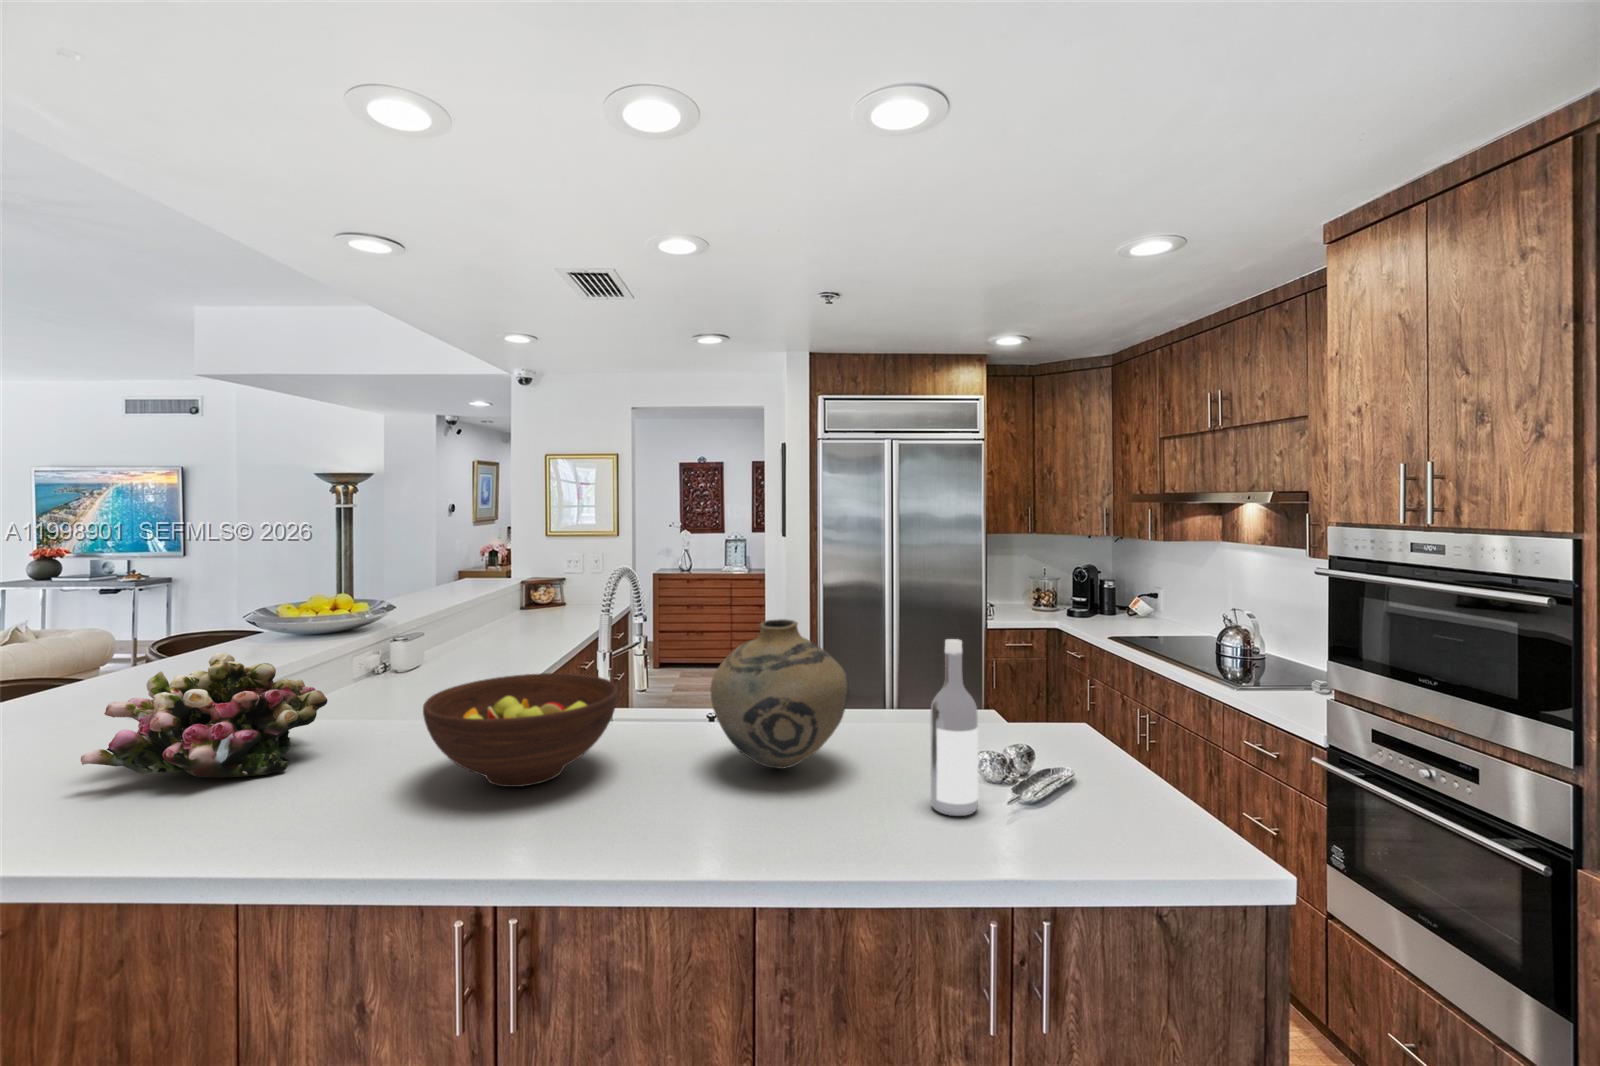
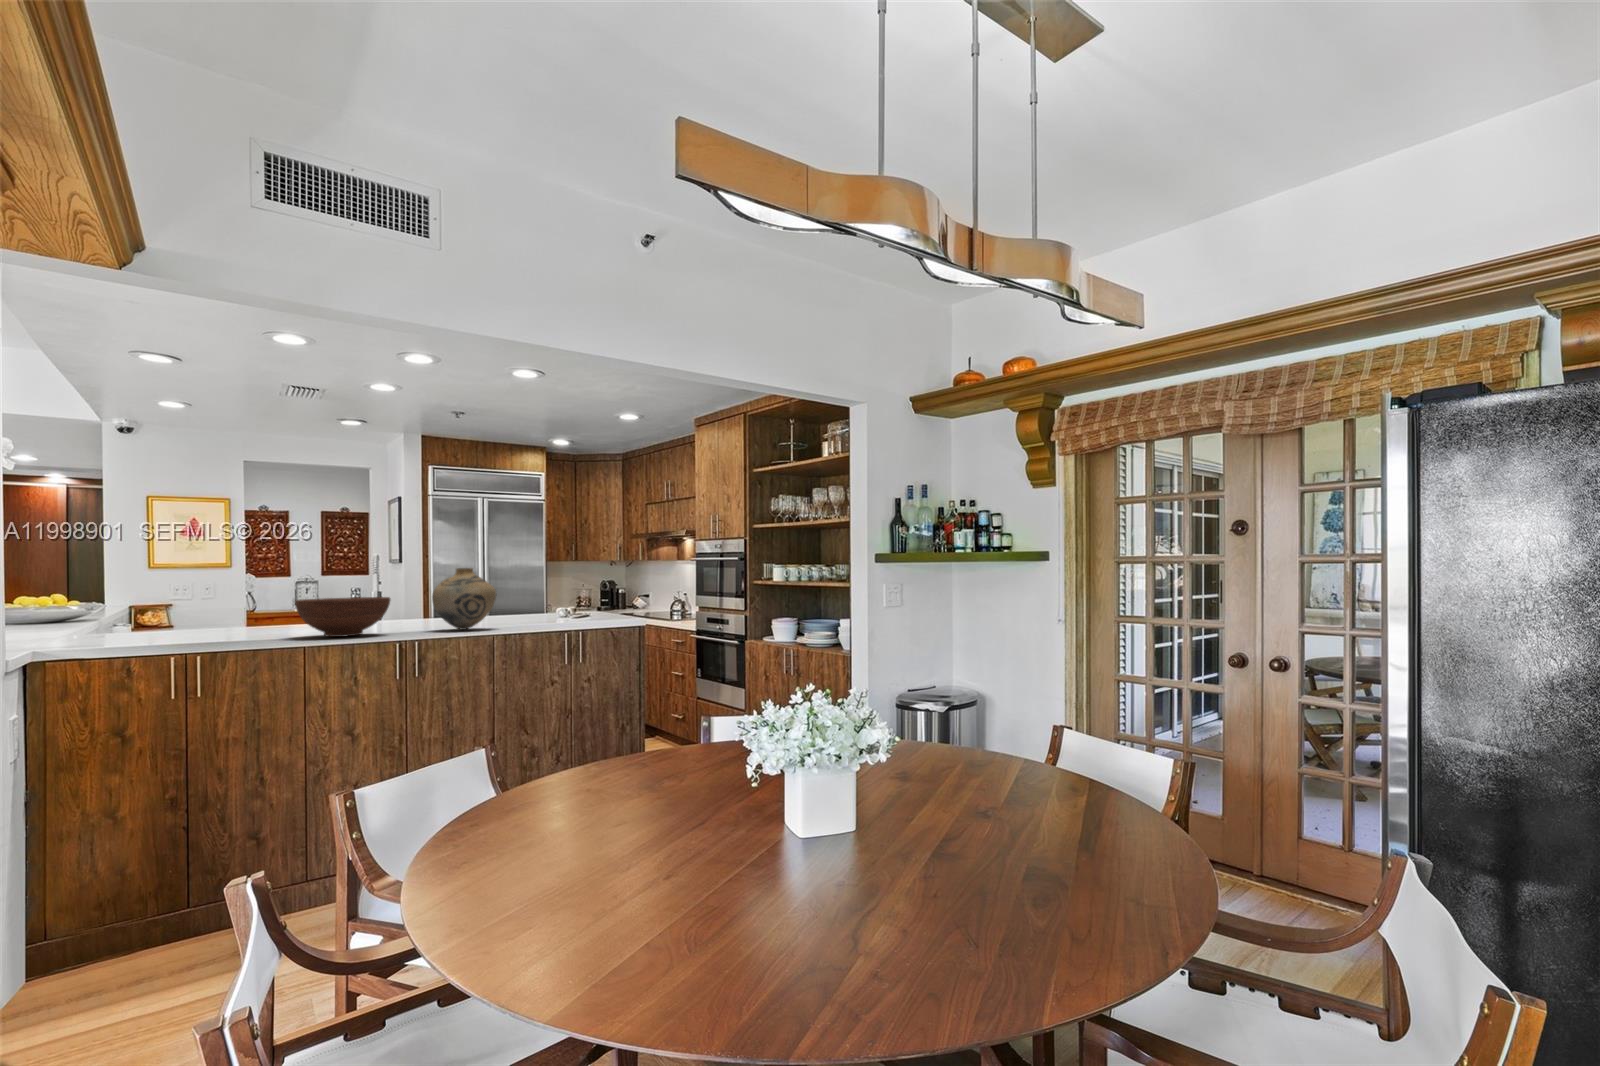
wine bottle: present [930,639,979,816] -> none [533,567,551,629]
flower arrangement: present [81,652,328,778] -> none [94,589,214,642]

